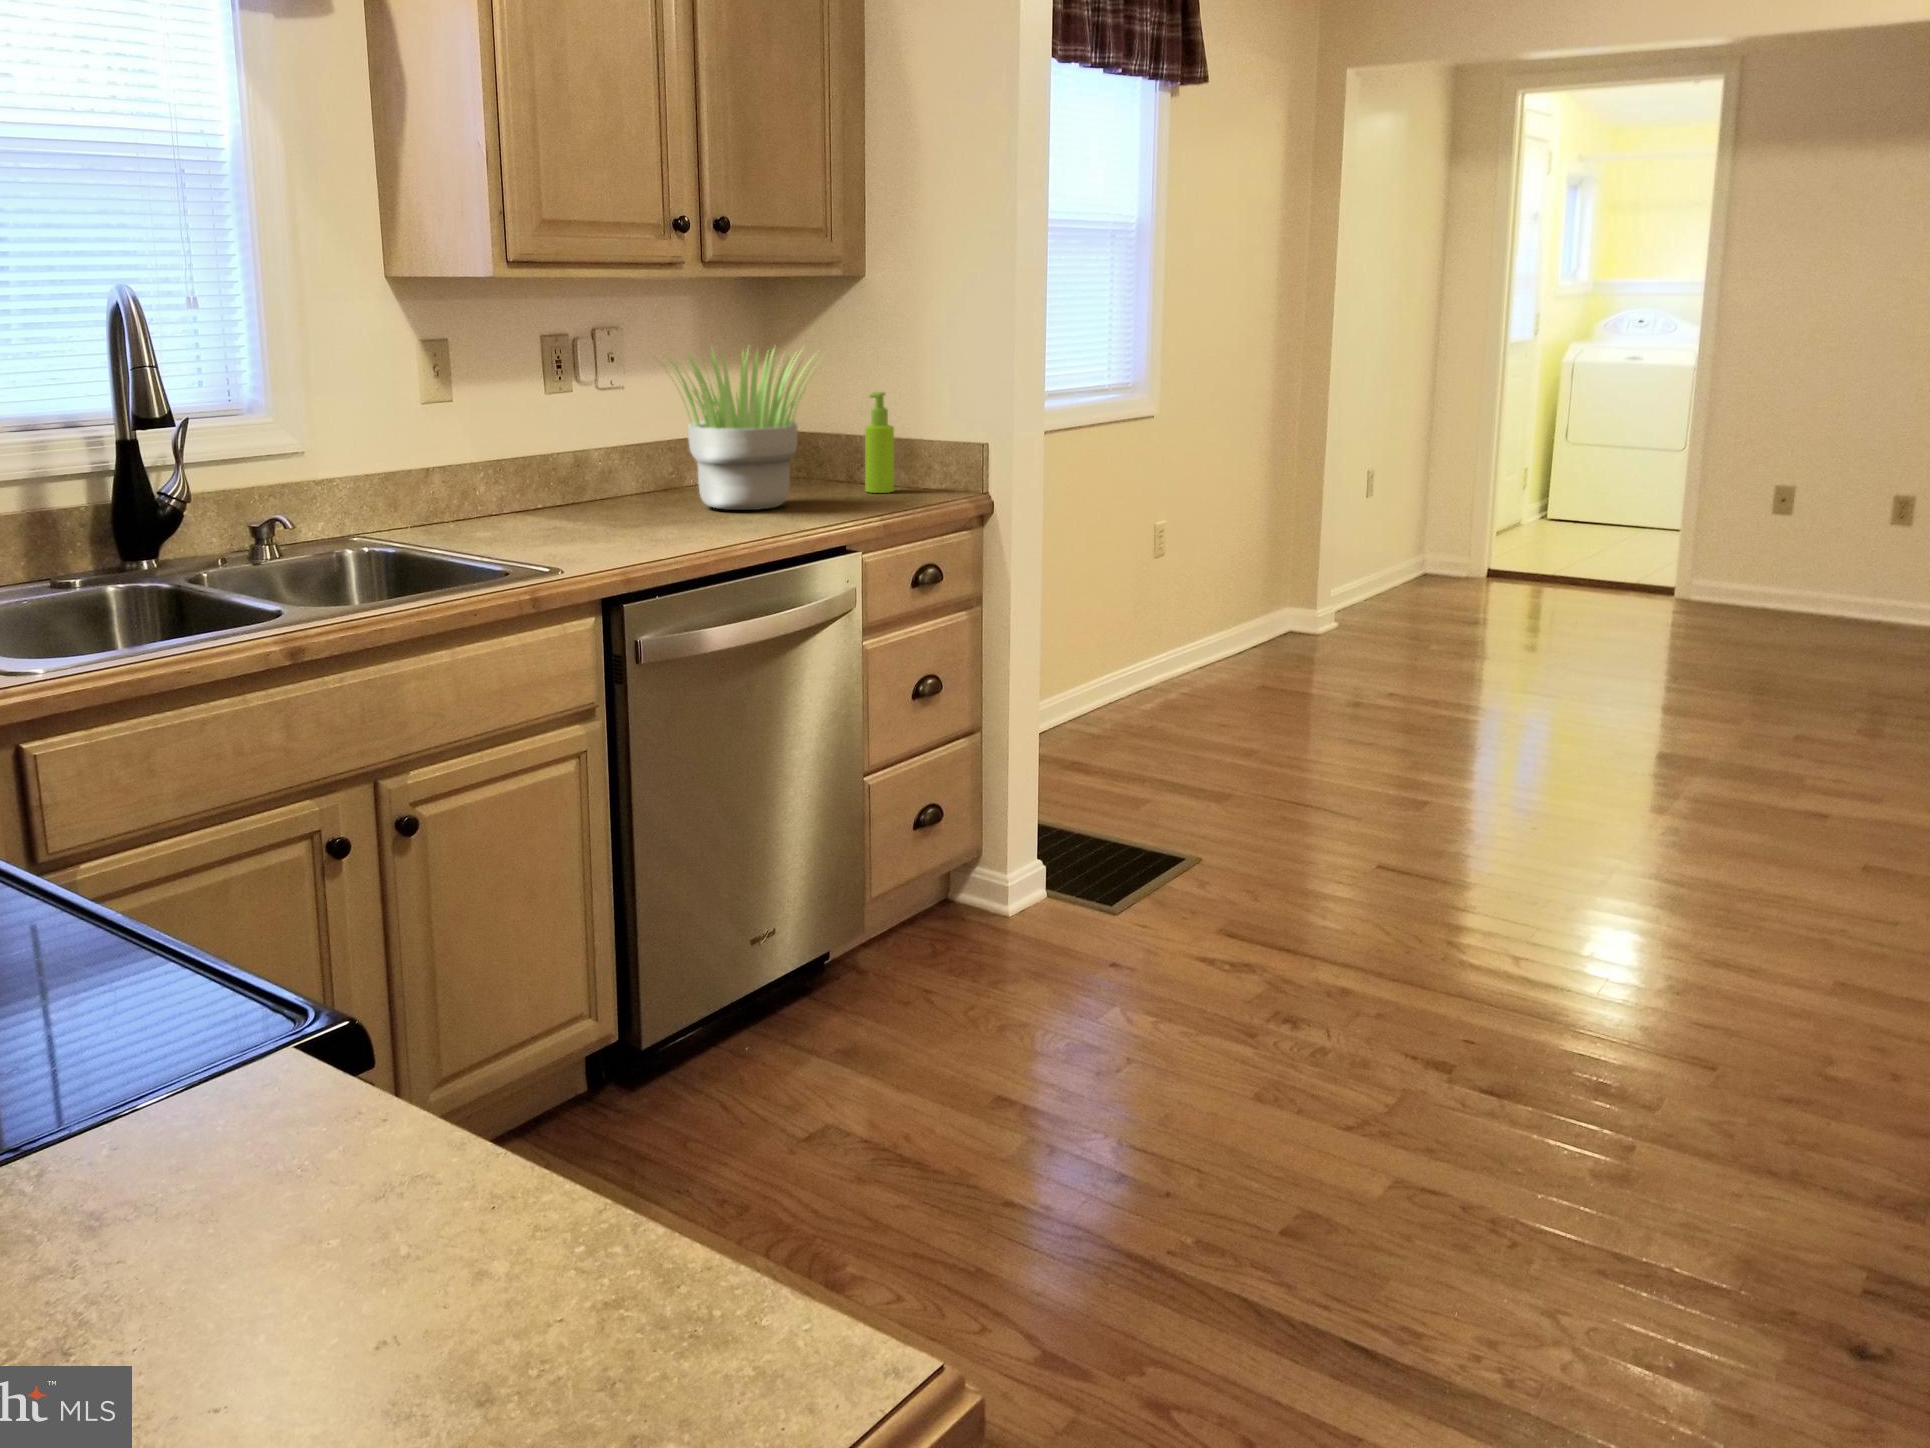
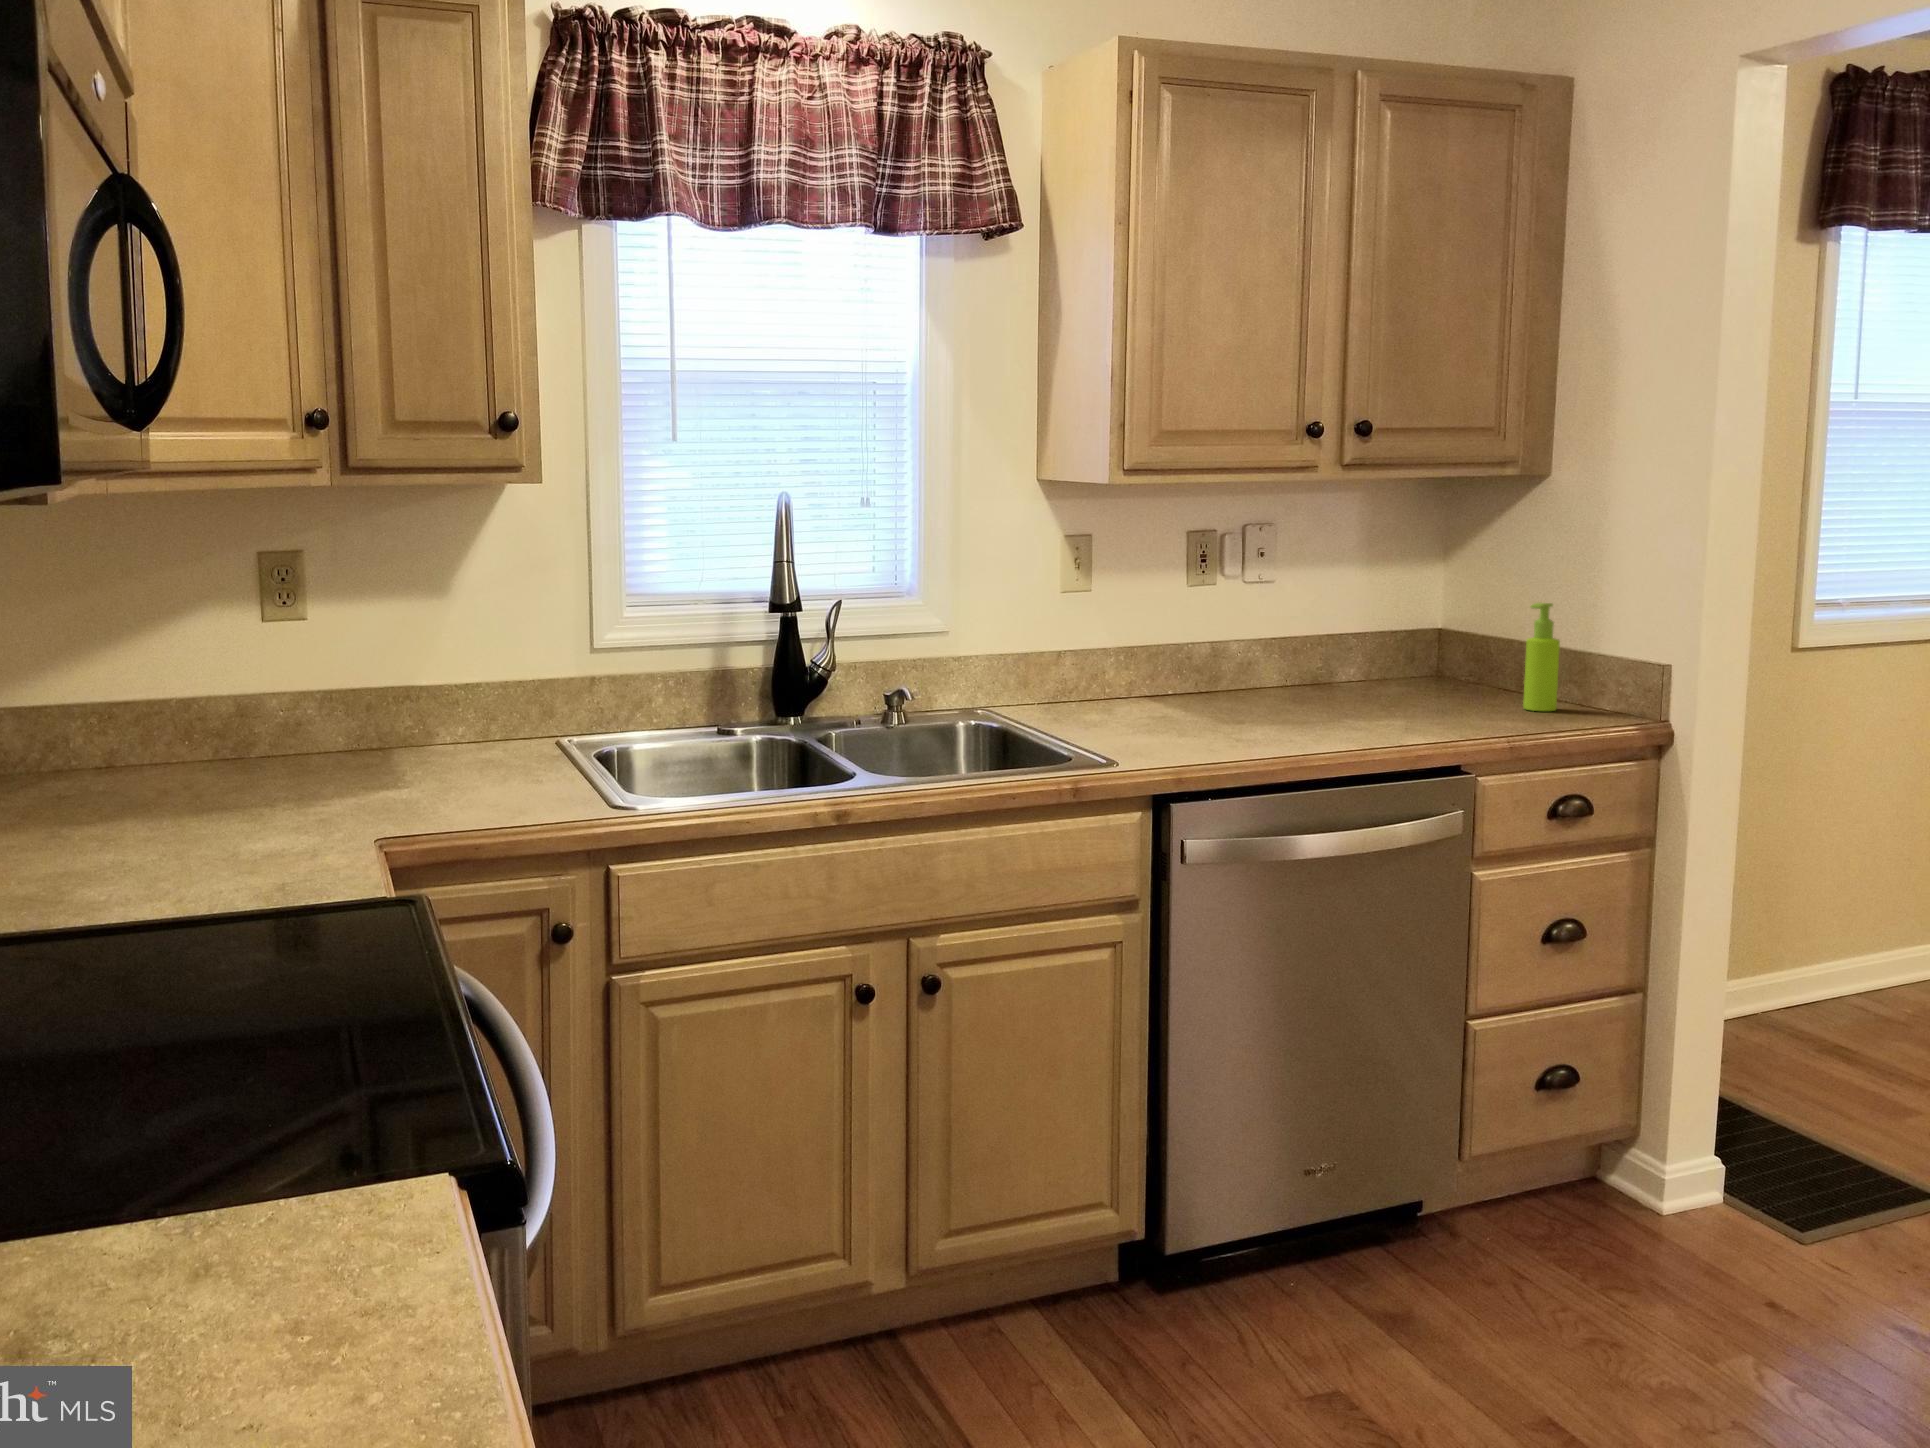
potted plant: present [664,349,821,510] -> none [1279,546,1476,719]

